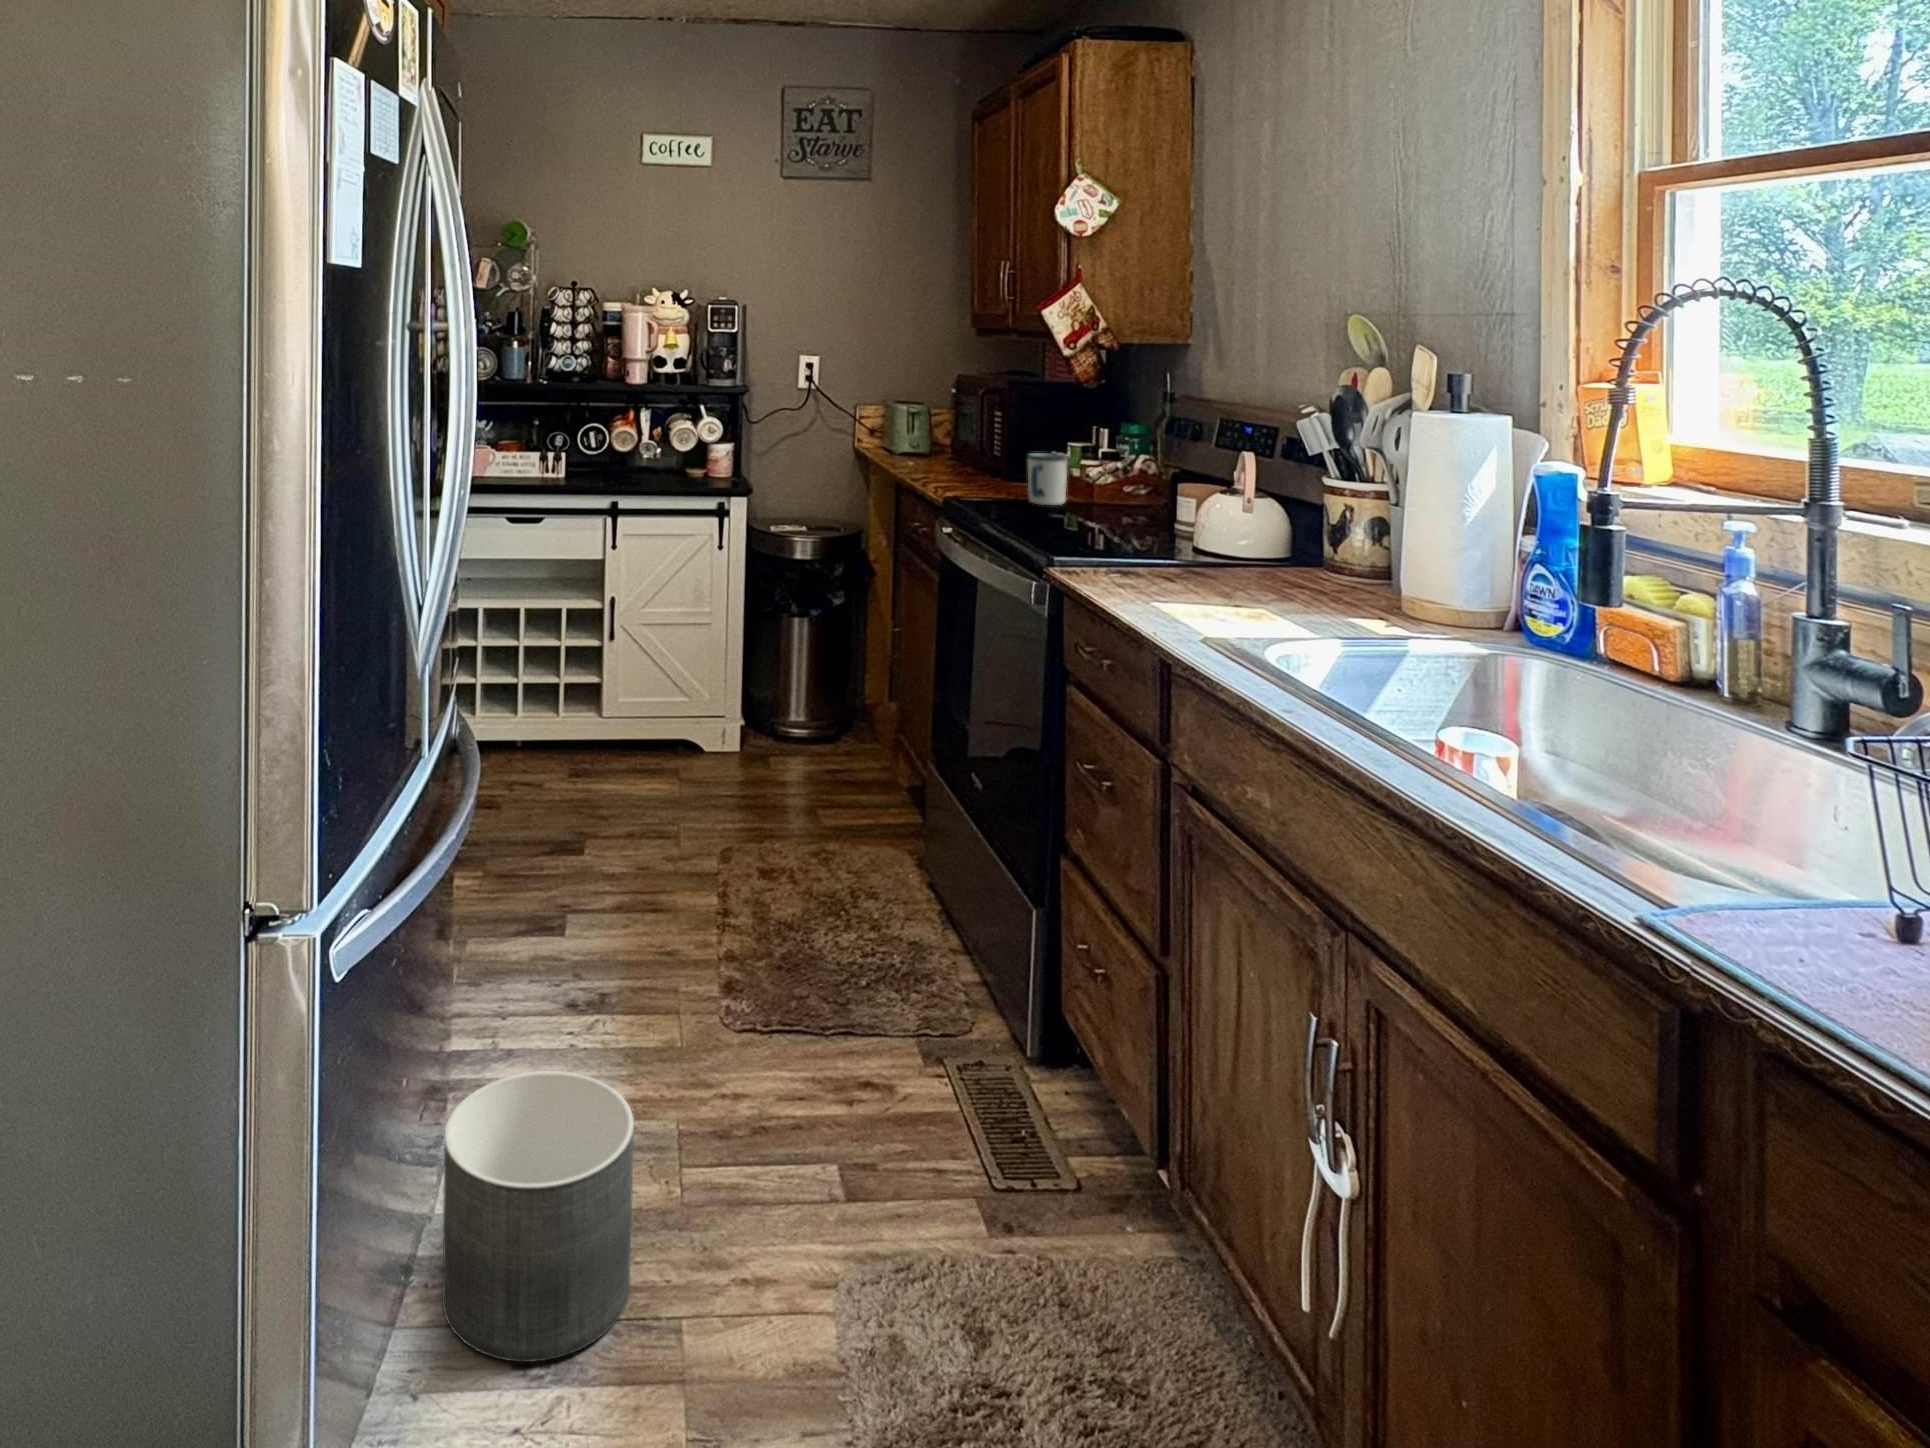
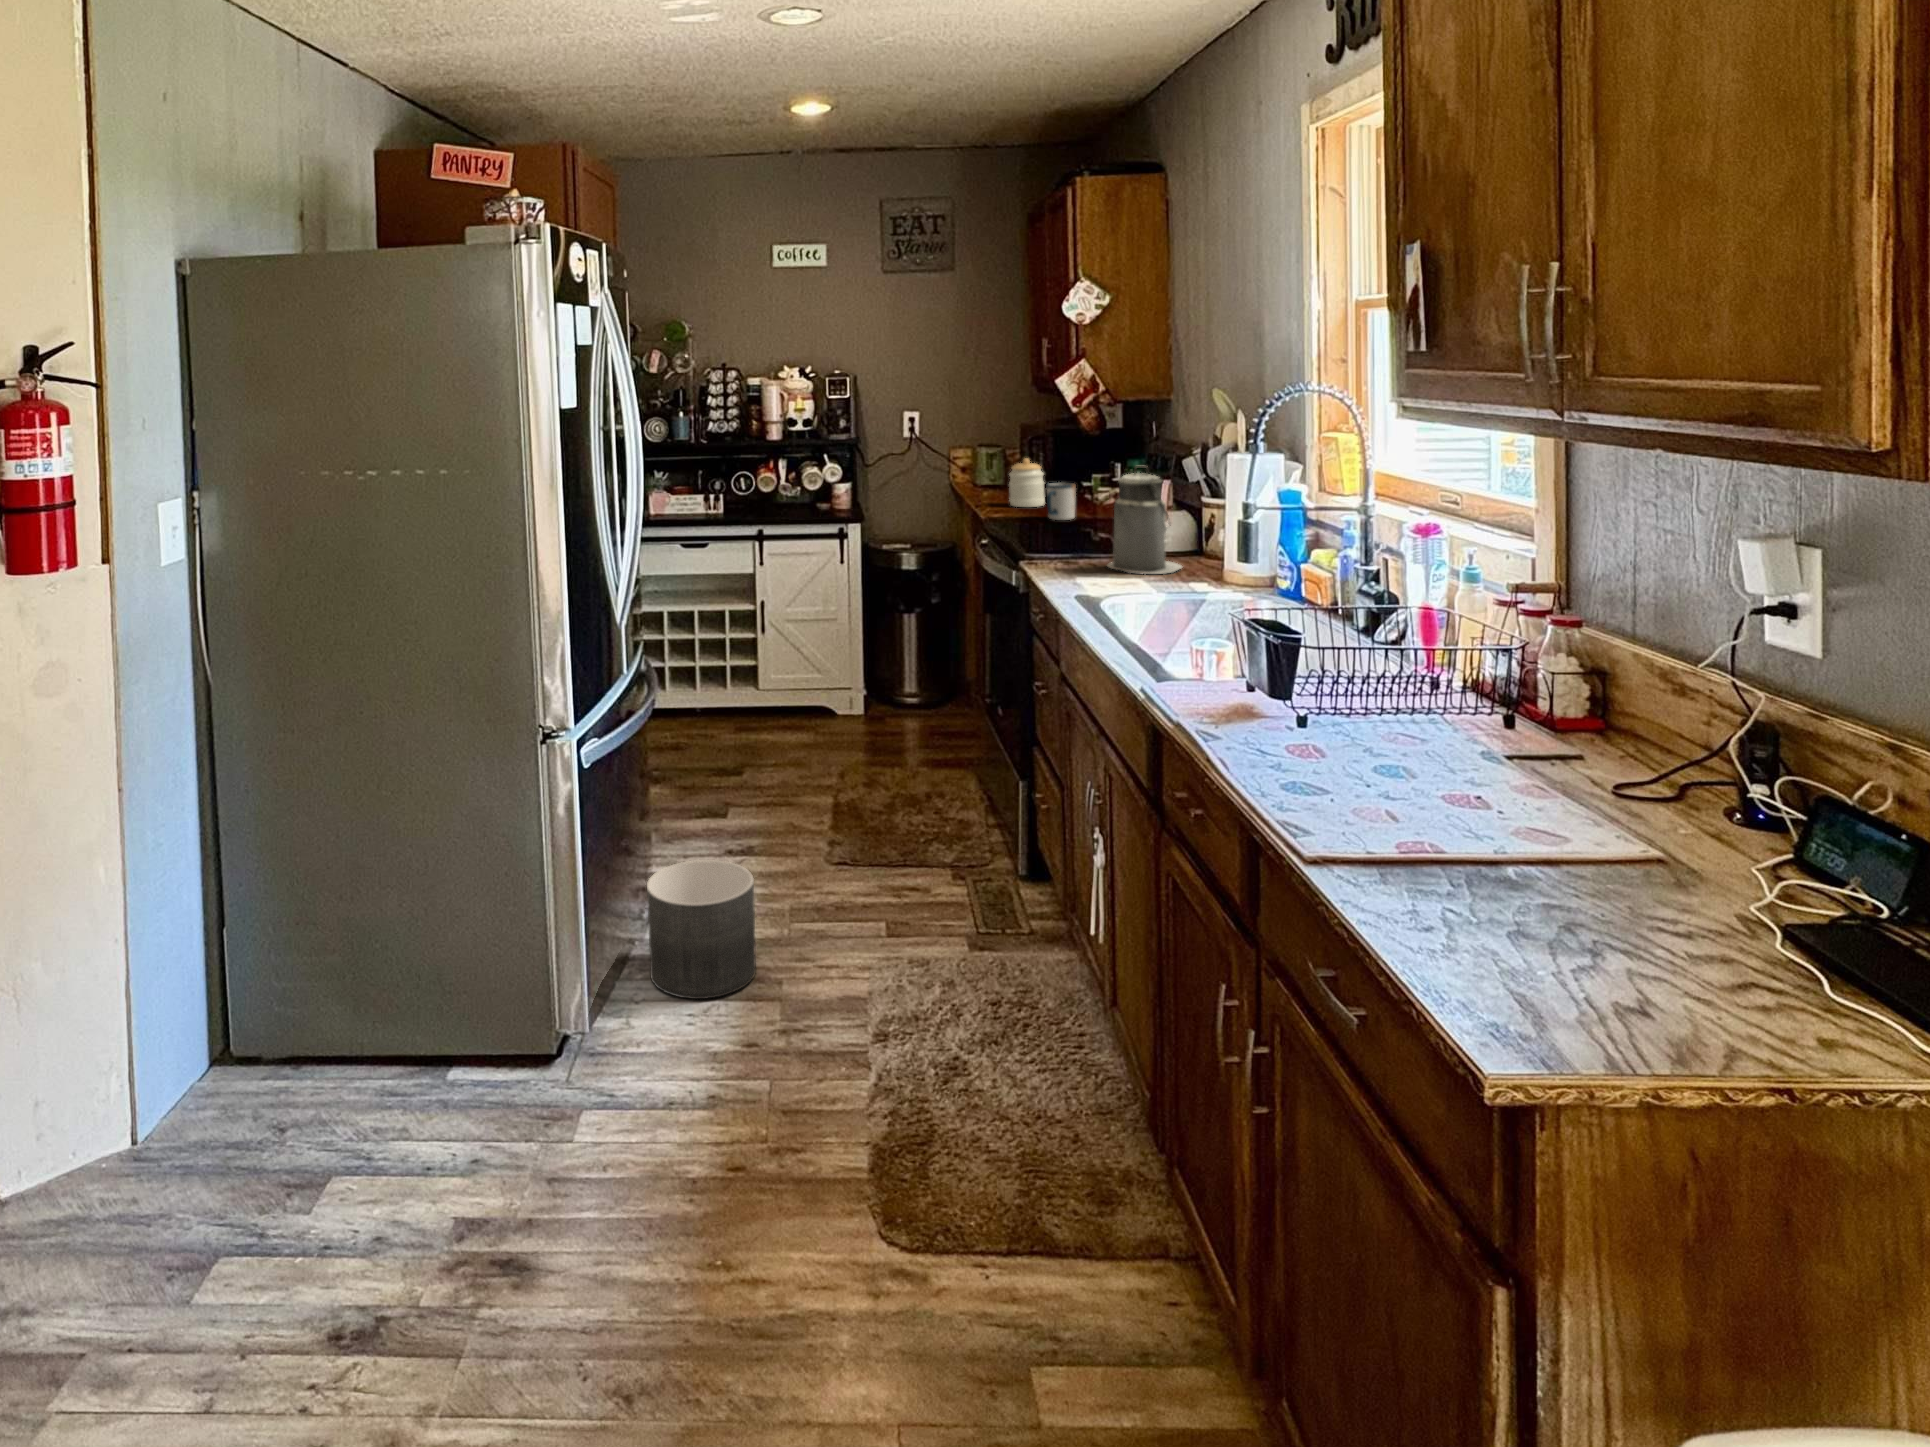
jar: none [961,419,1009,485] -> present [1009,458,1045,507]
canister: none [1183,428,1304,597] -> present [1107,466,1182,574]

